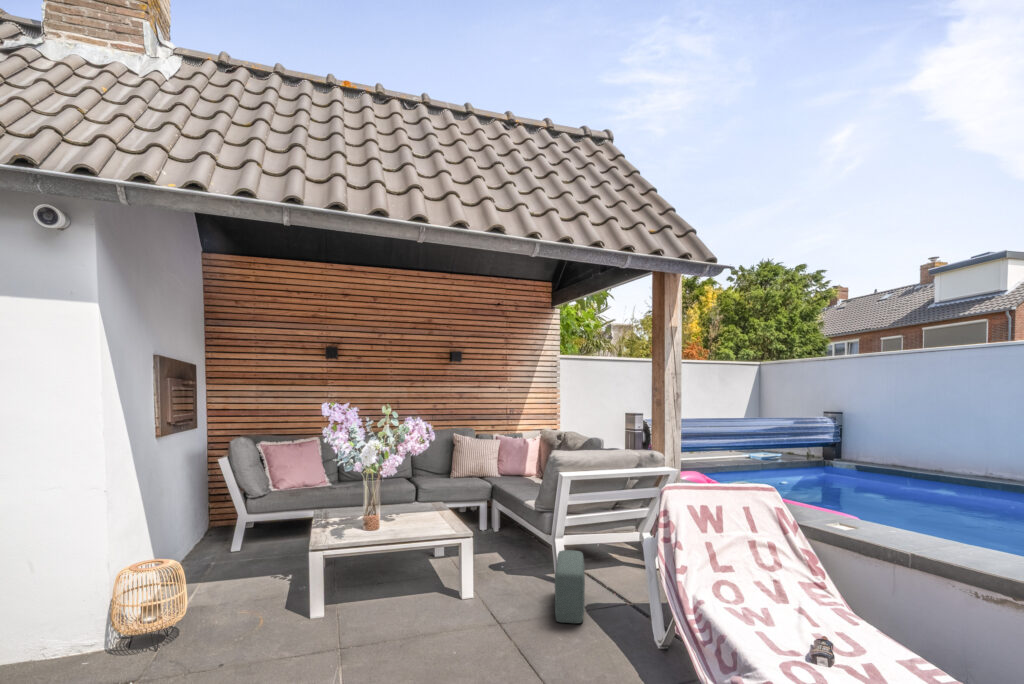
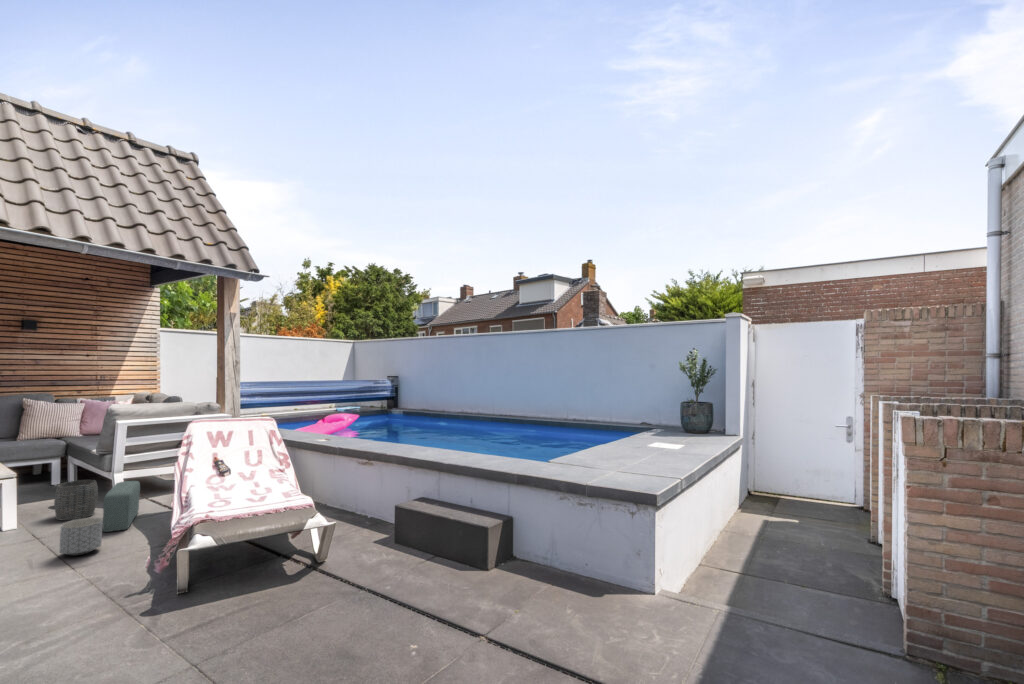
woven basket: none [498,540,538,591] -> present [54,480,98,520]
planter: none [524,607,567,662] -> present [59,518,103,556]

